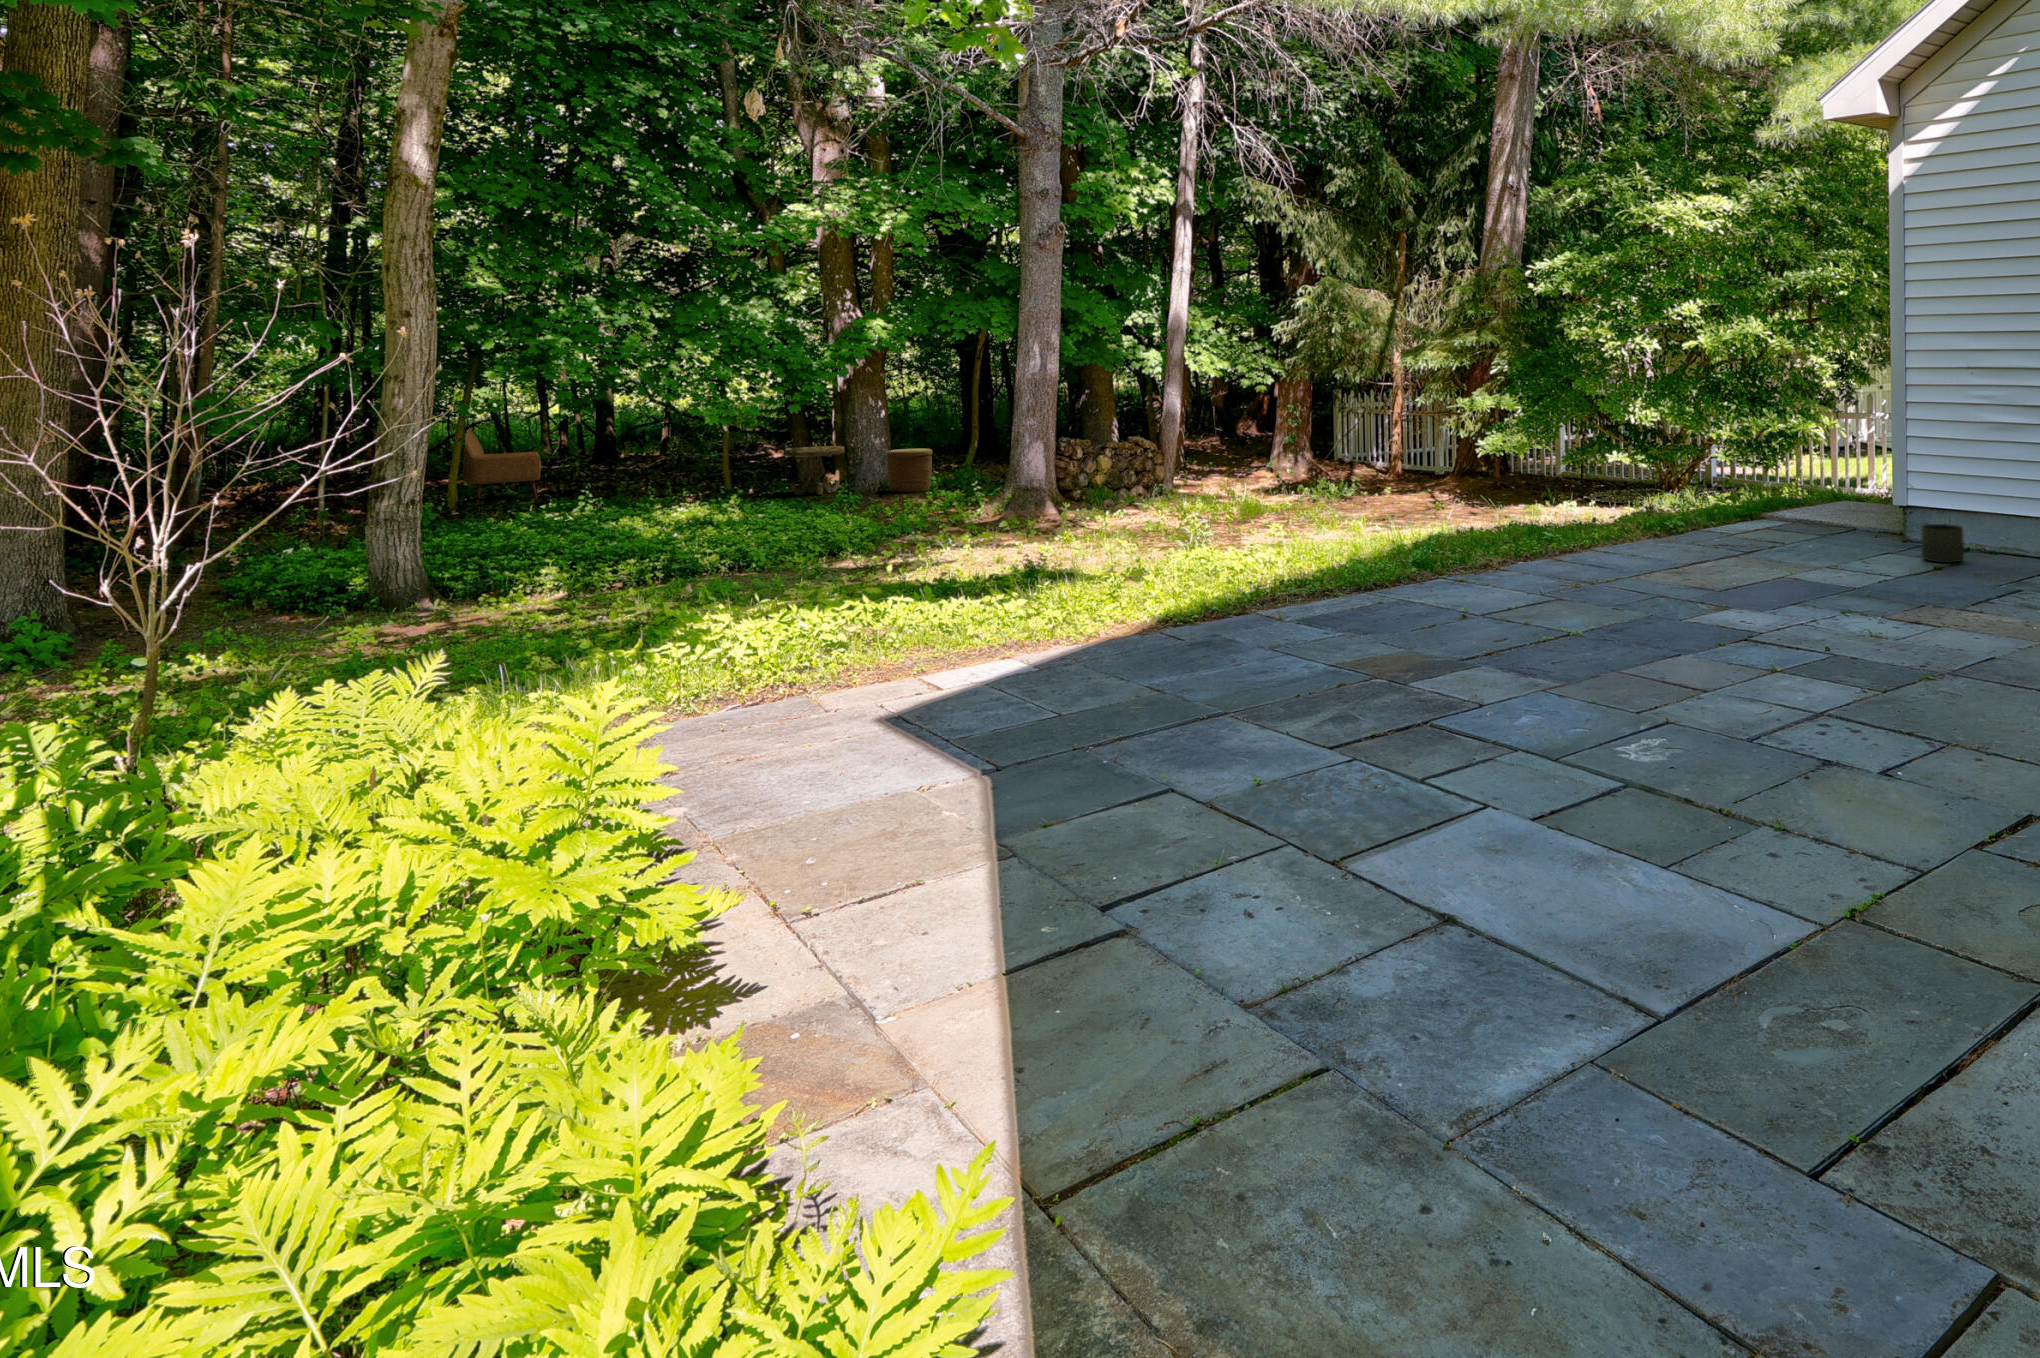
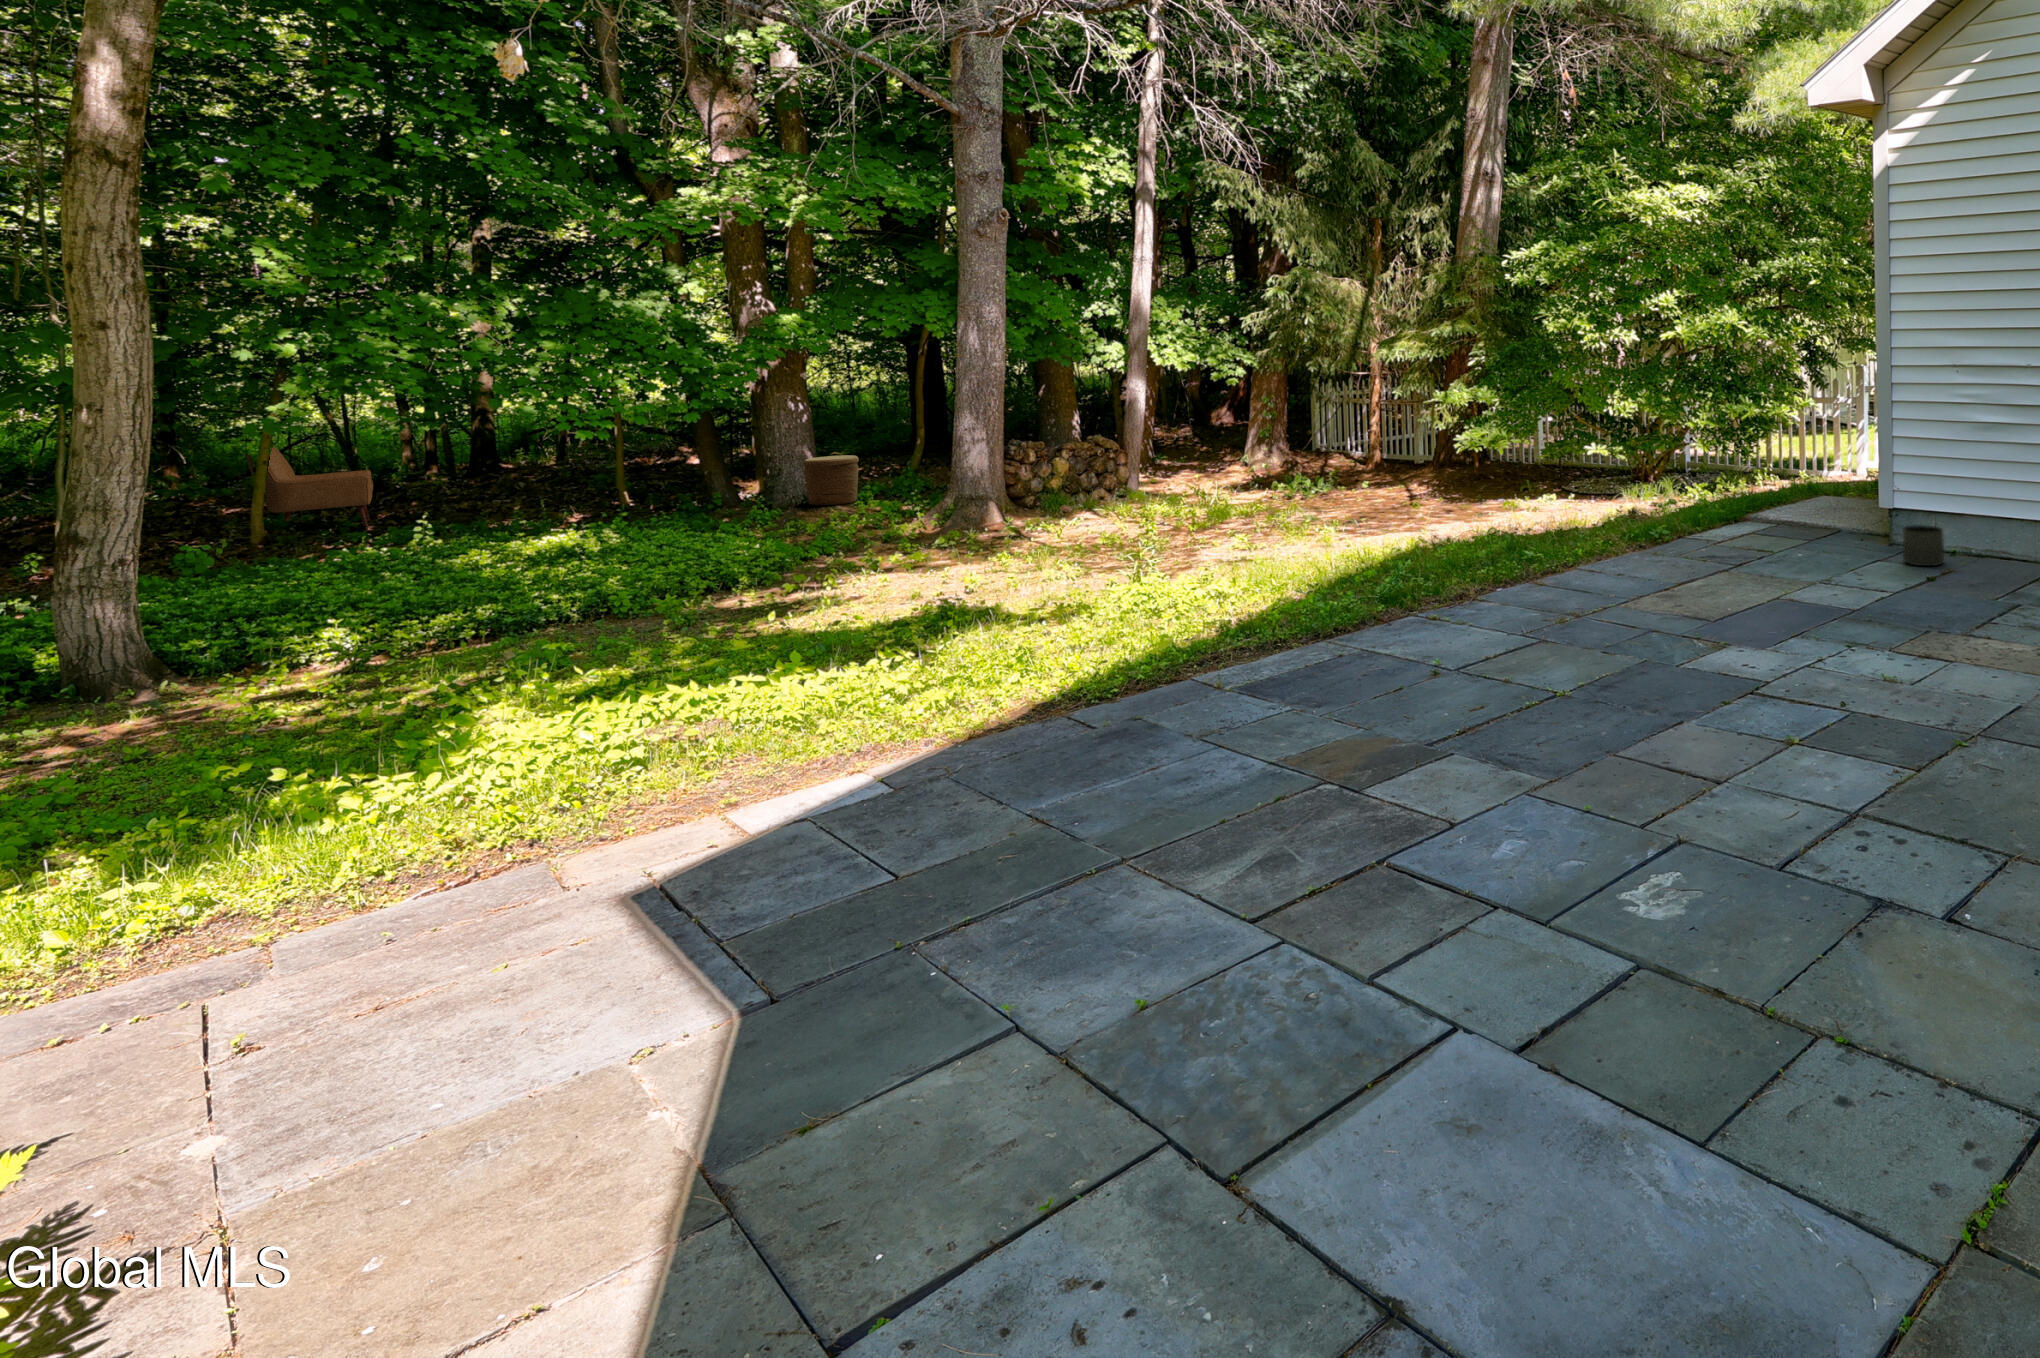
side table: present [784,446,845,495] -> none [678,455,754,512]

